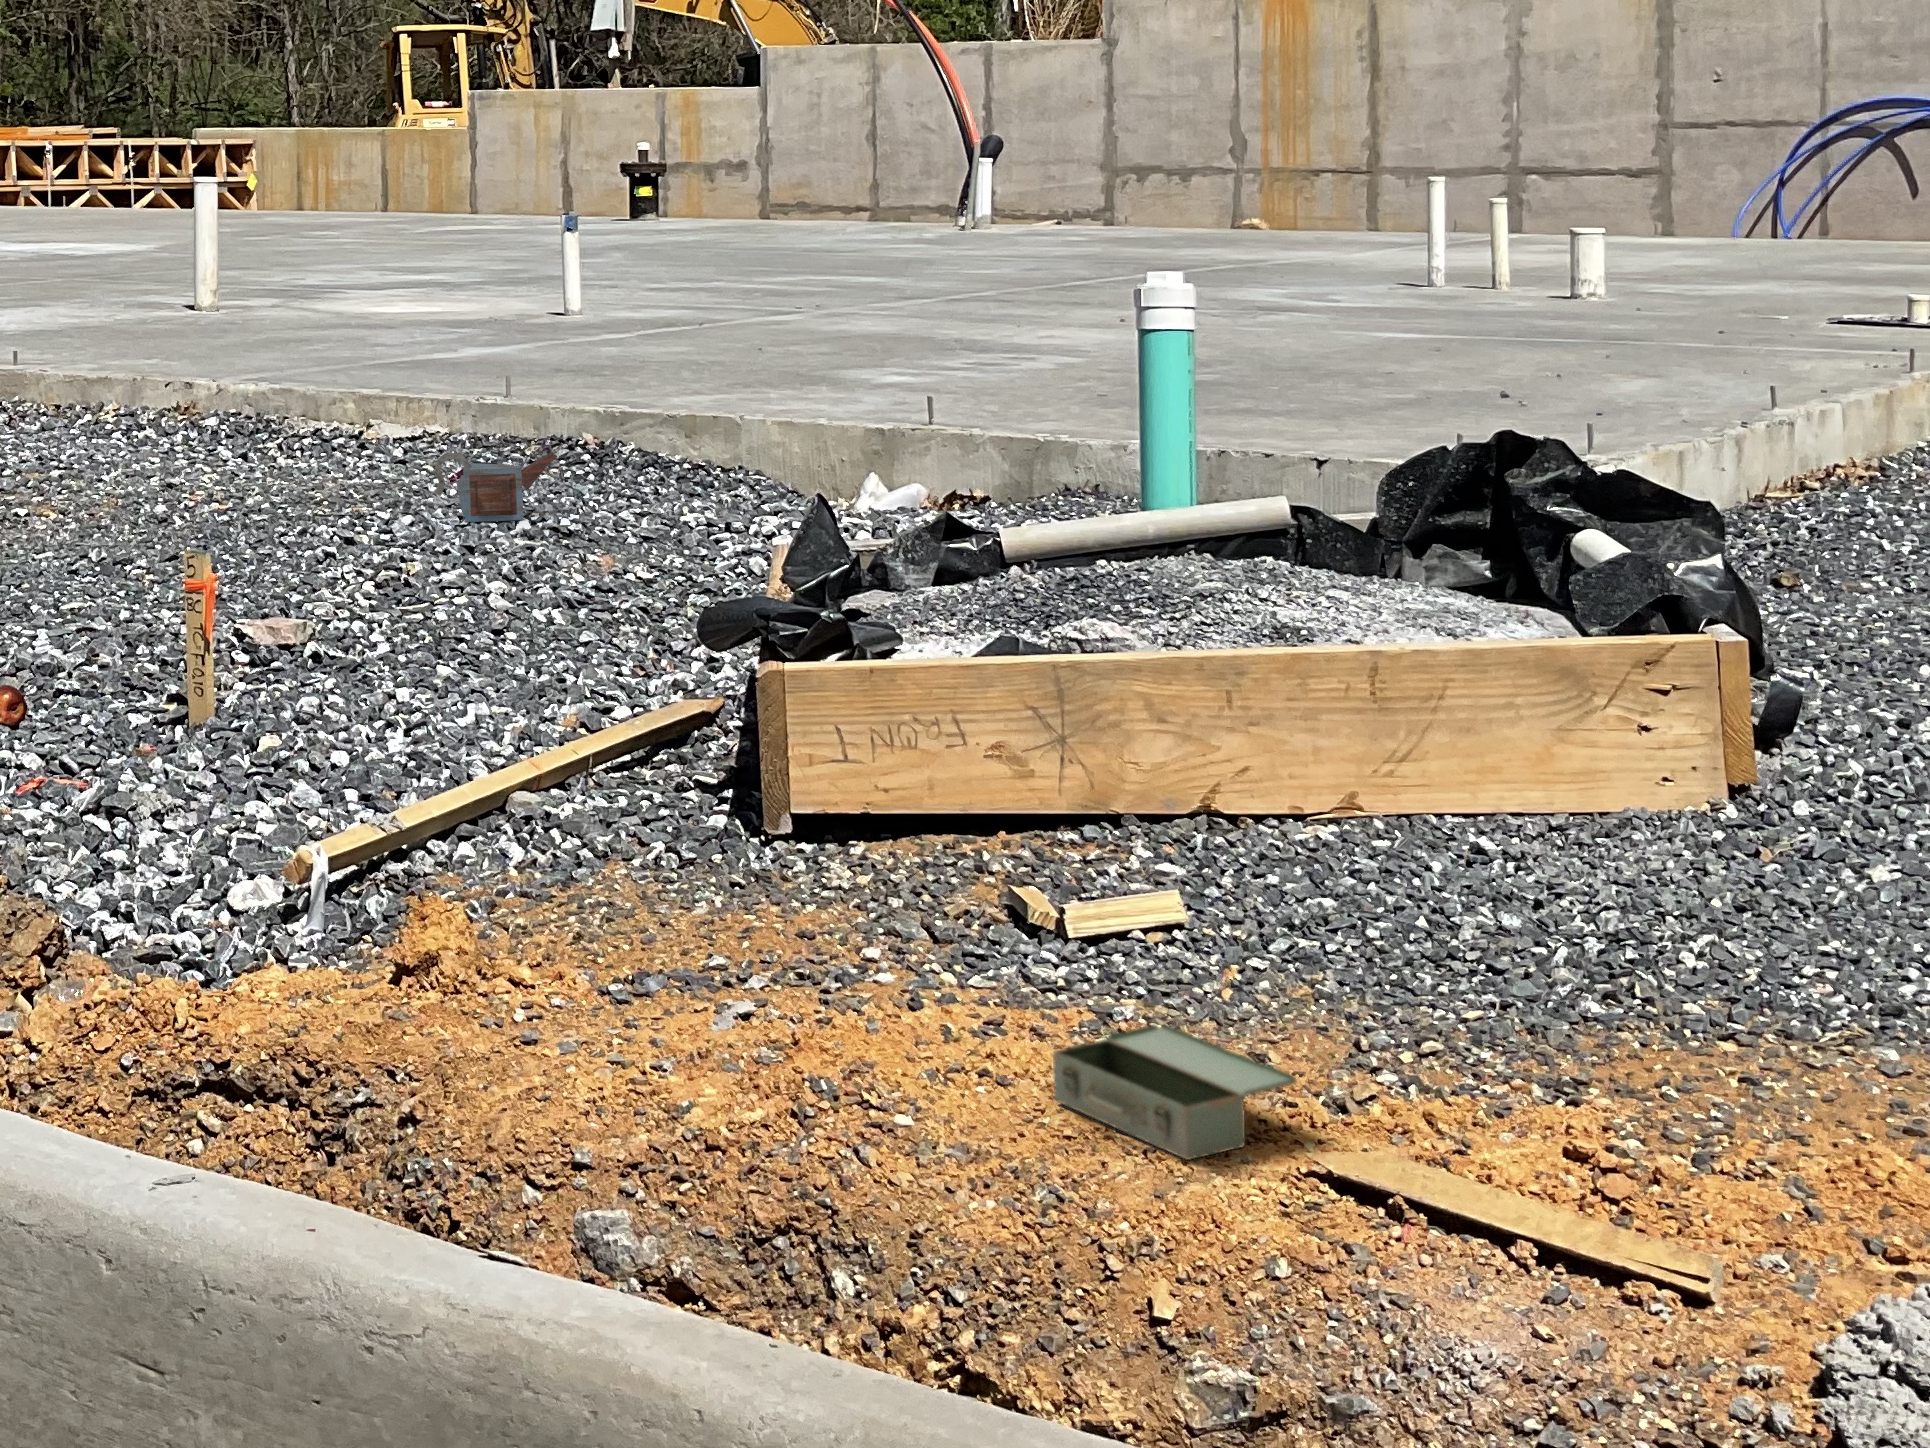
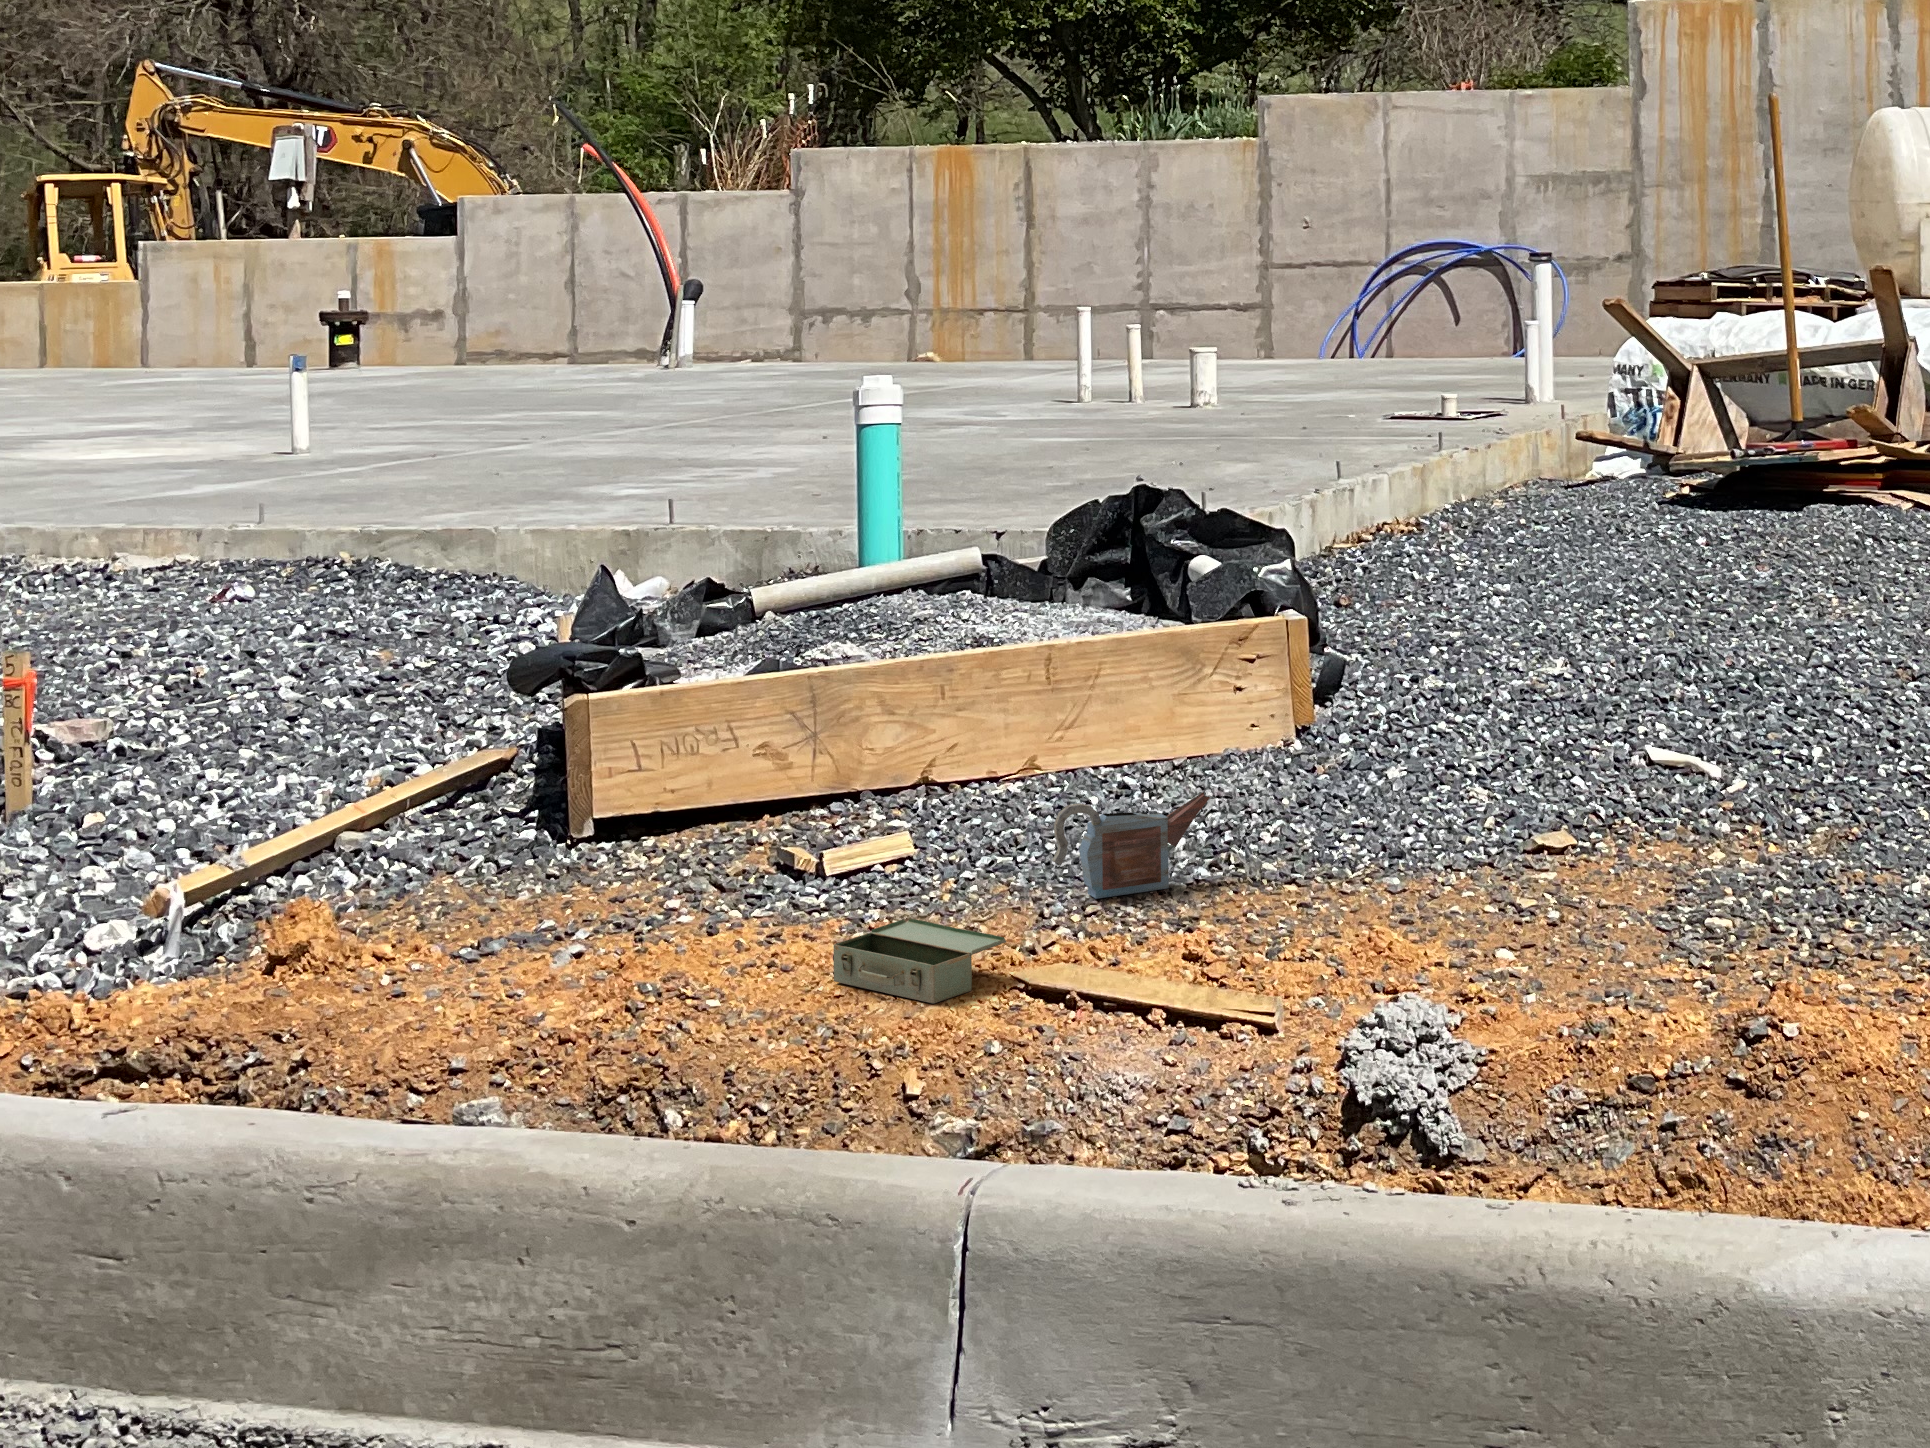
watering can: present [434,452,557,522] -> present [1052,792,1210,899]

